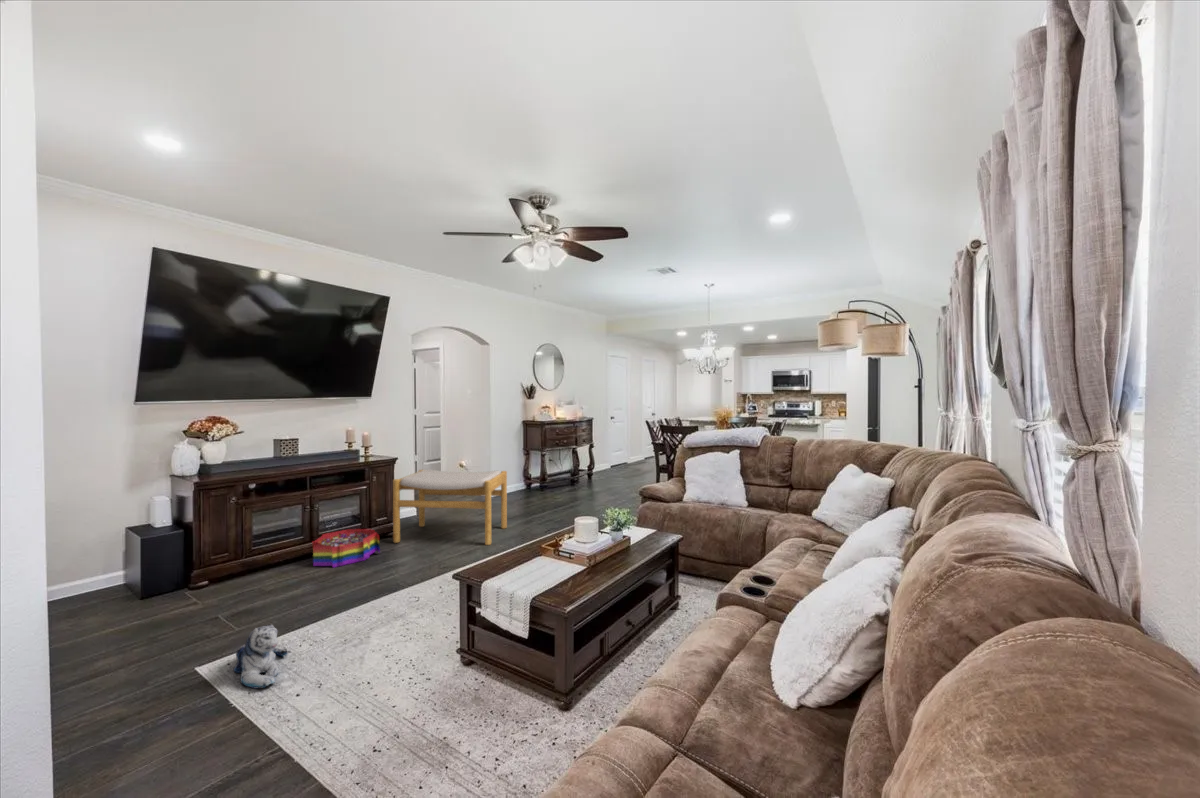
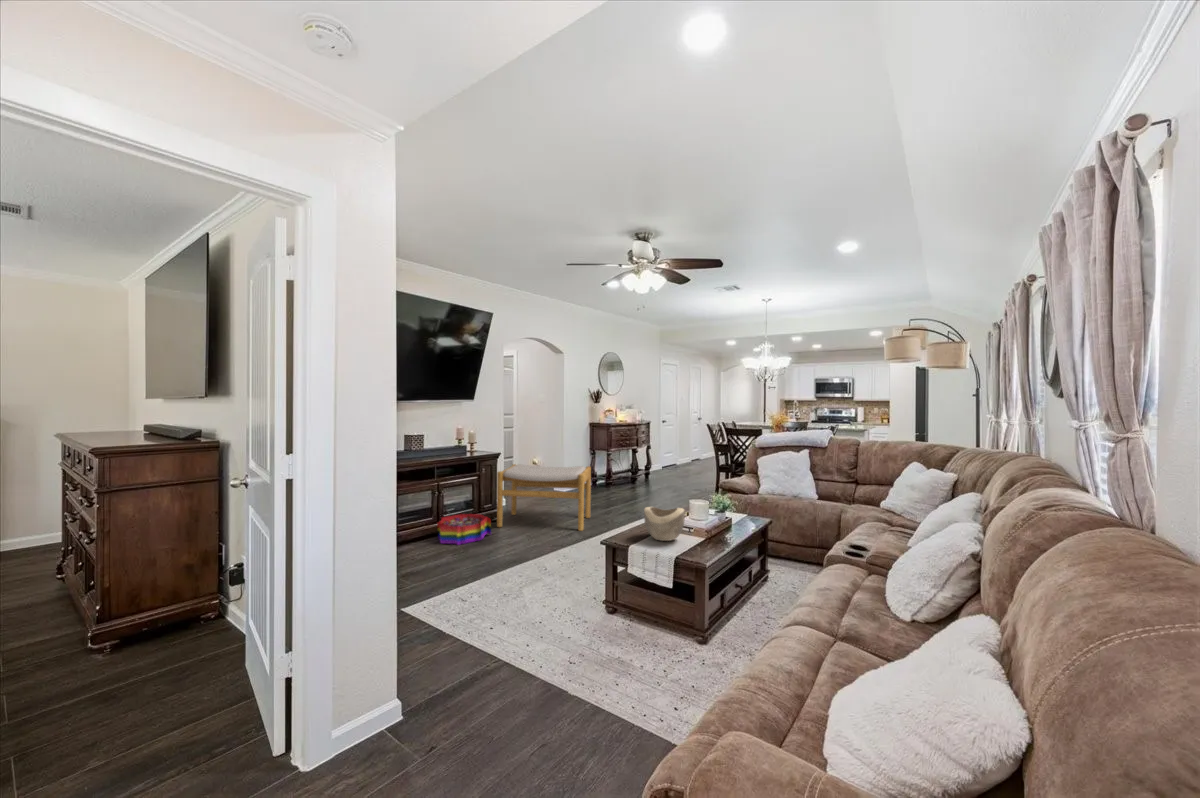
decorative bowl: none [507,529,558,572] -> present [644,507,685,541]
plush toy: present [233,625,287,688] -> none [430,578,469,625]

